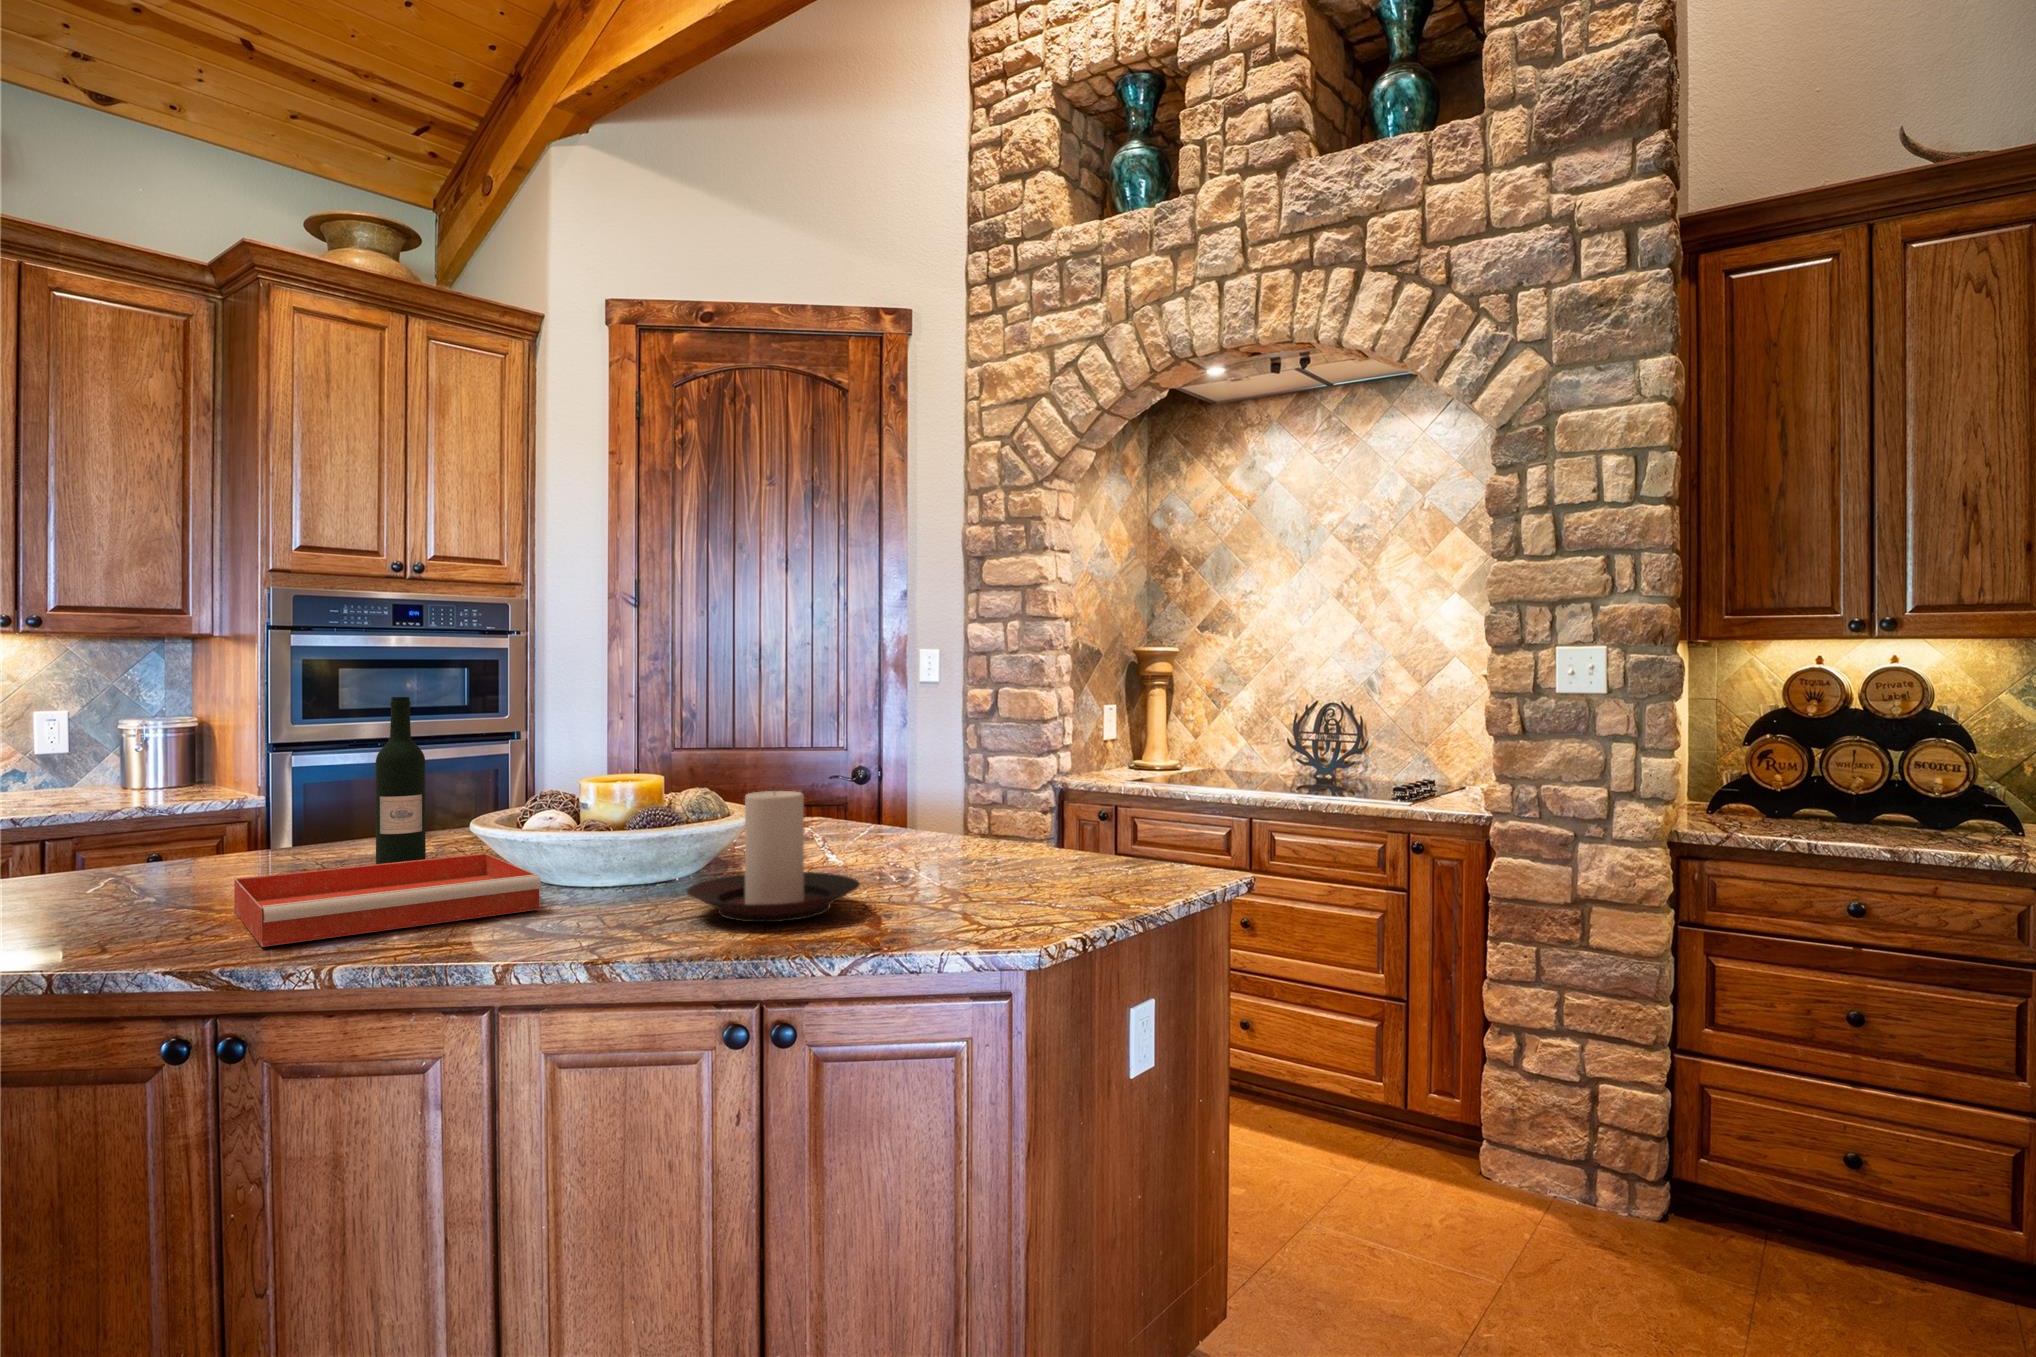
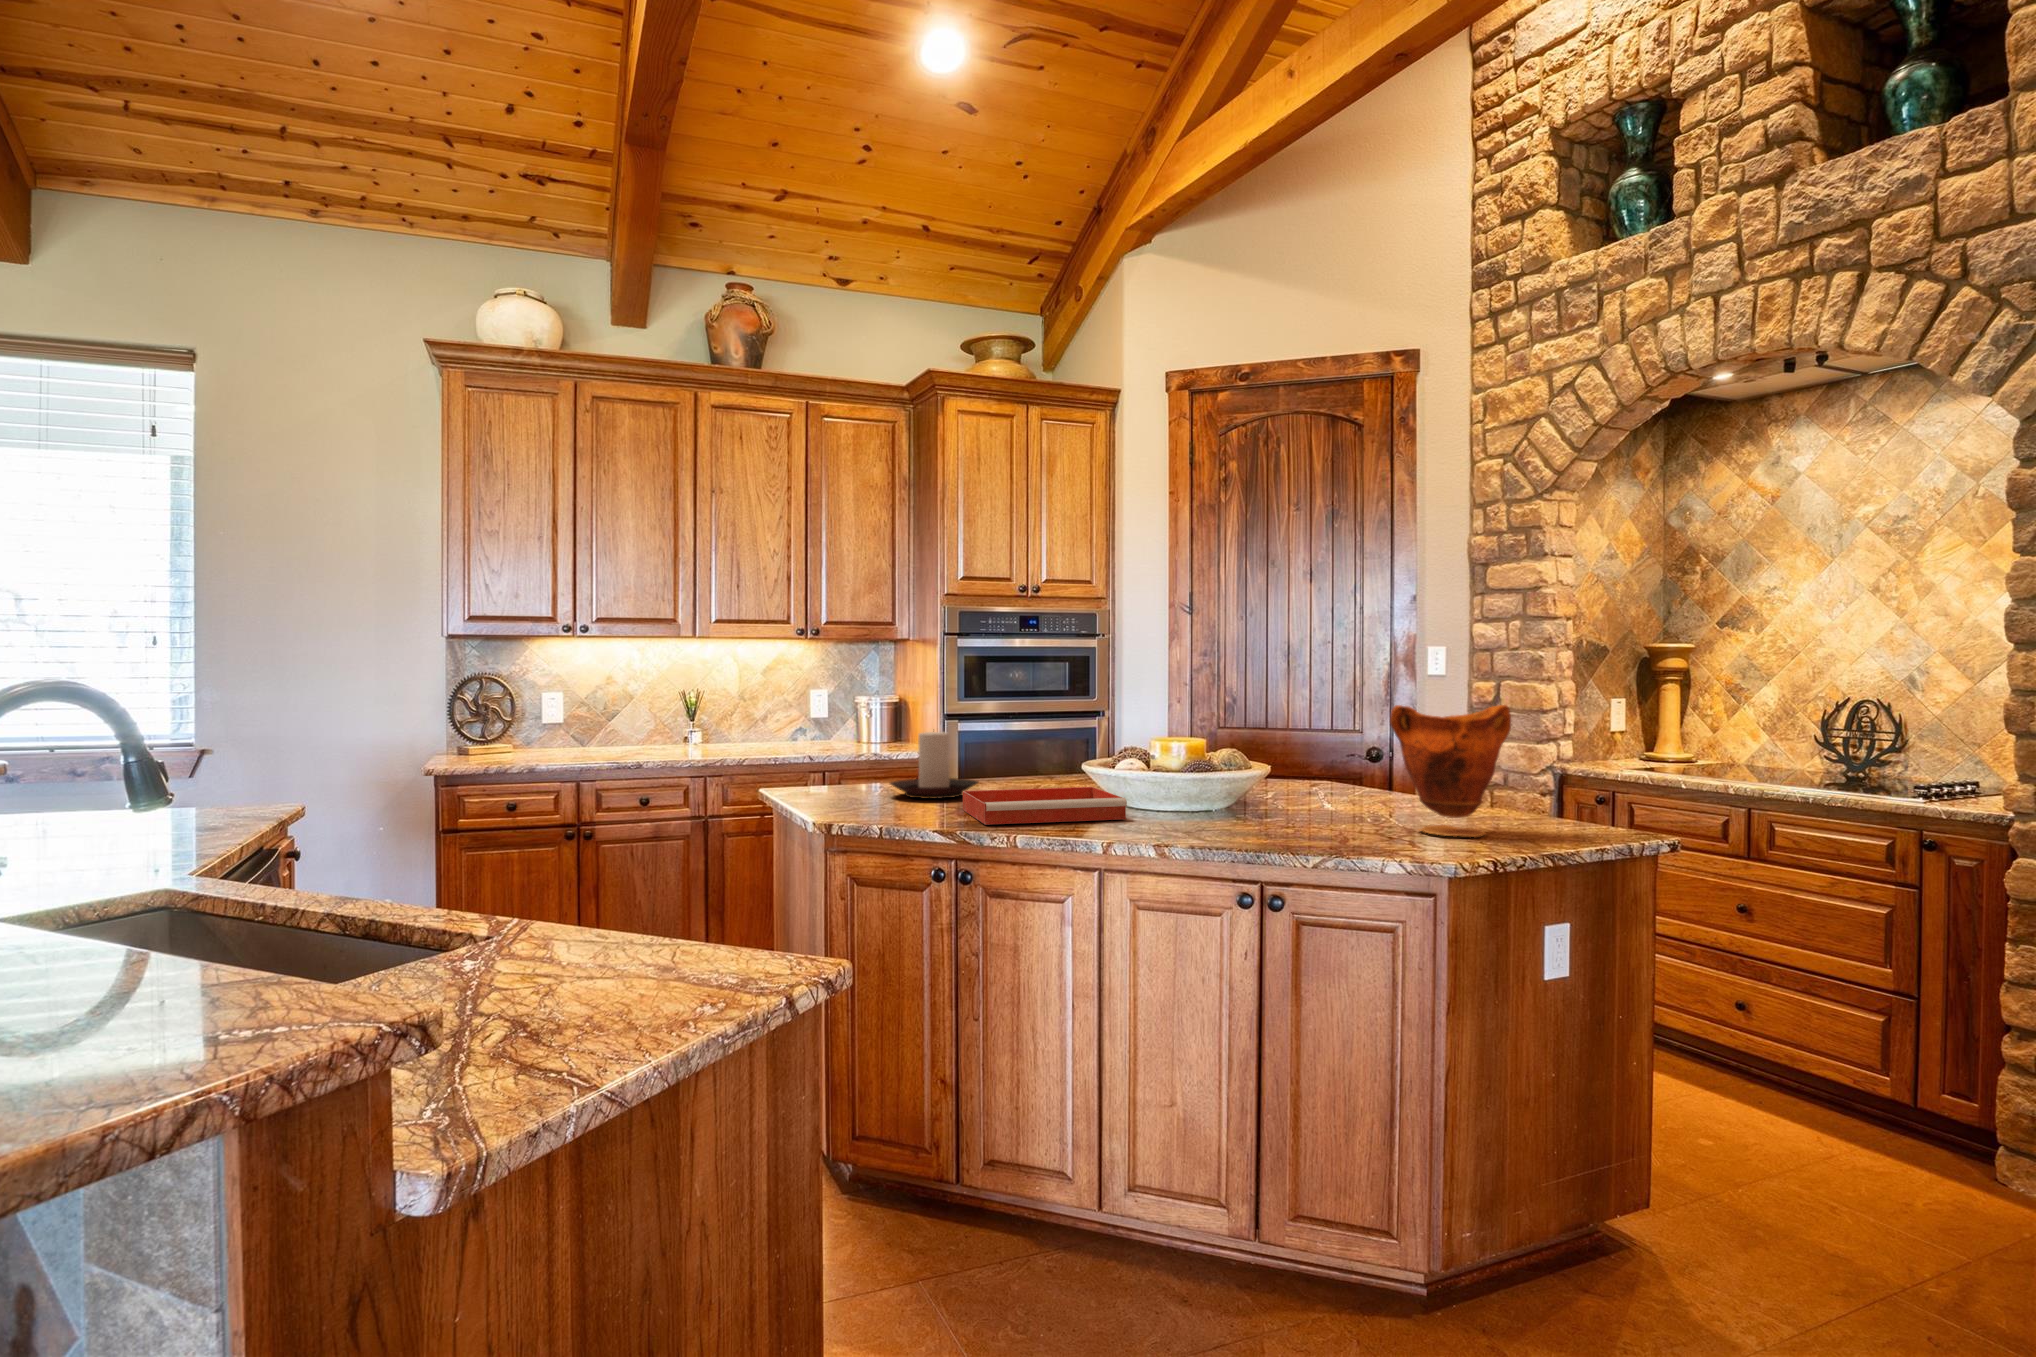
wine bottle: present [375,697,426,864] -> none [1028,687,1056,797]
vase: none [944,717,1093,902] -> present [1390,705,1511,837]
candle holder: present [687,790,860,922] -> present [890,731,978,799]

